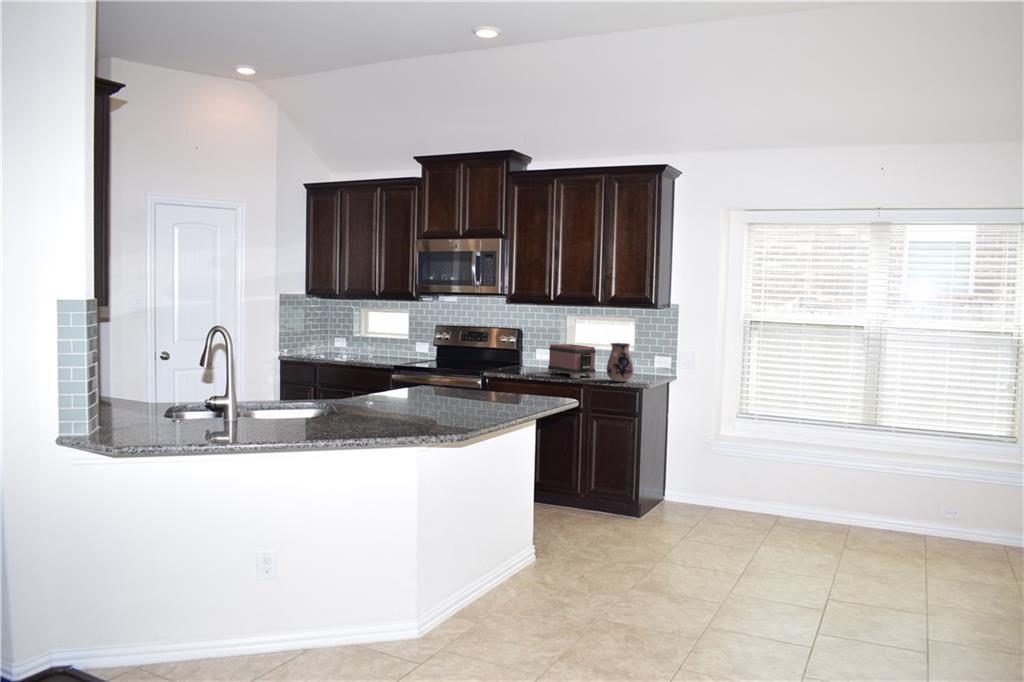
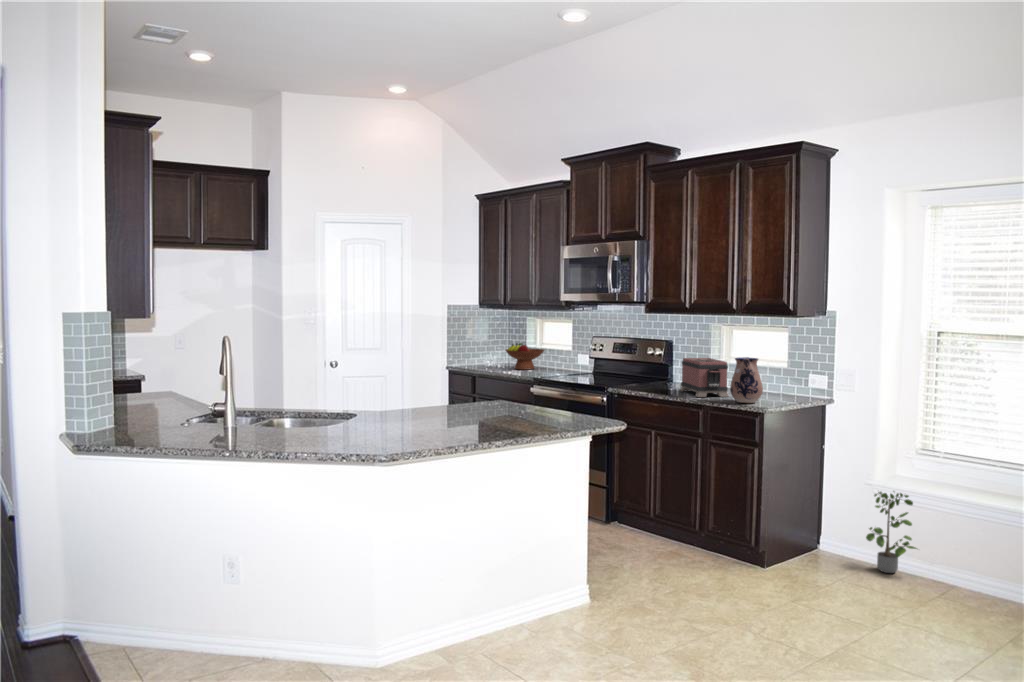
fruit bowl: none [342,332,382,358] -> present [505,343,544,370]
potted plant: none [710,447,751,513] -> present [866,492,917,573]

